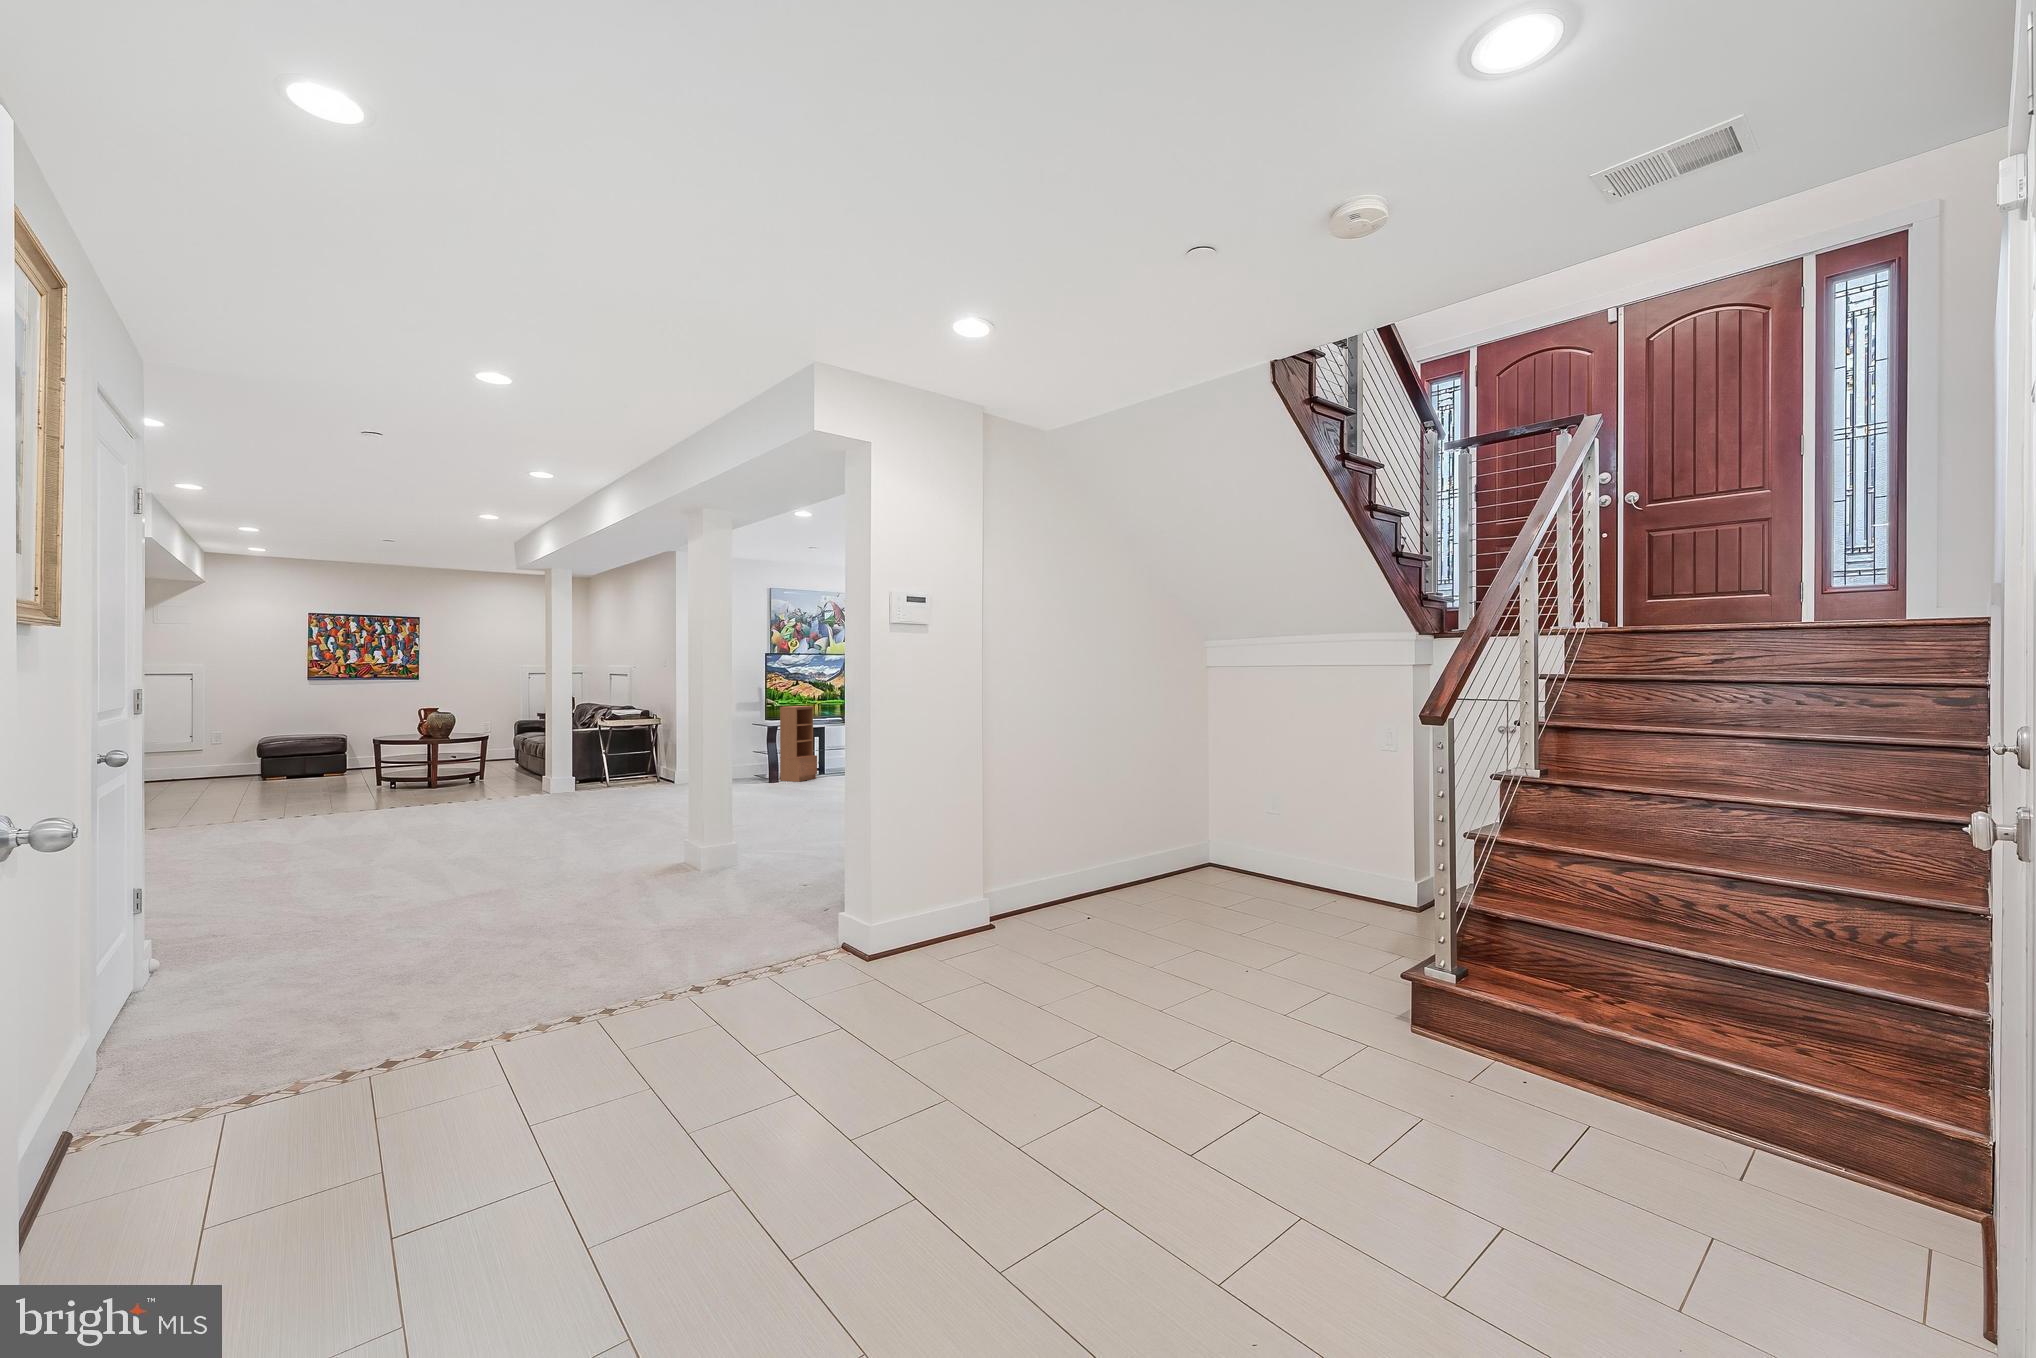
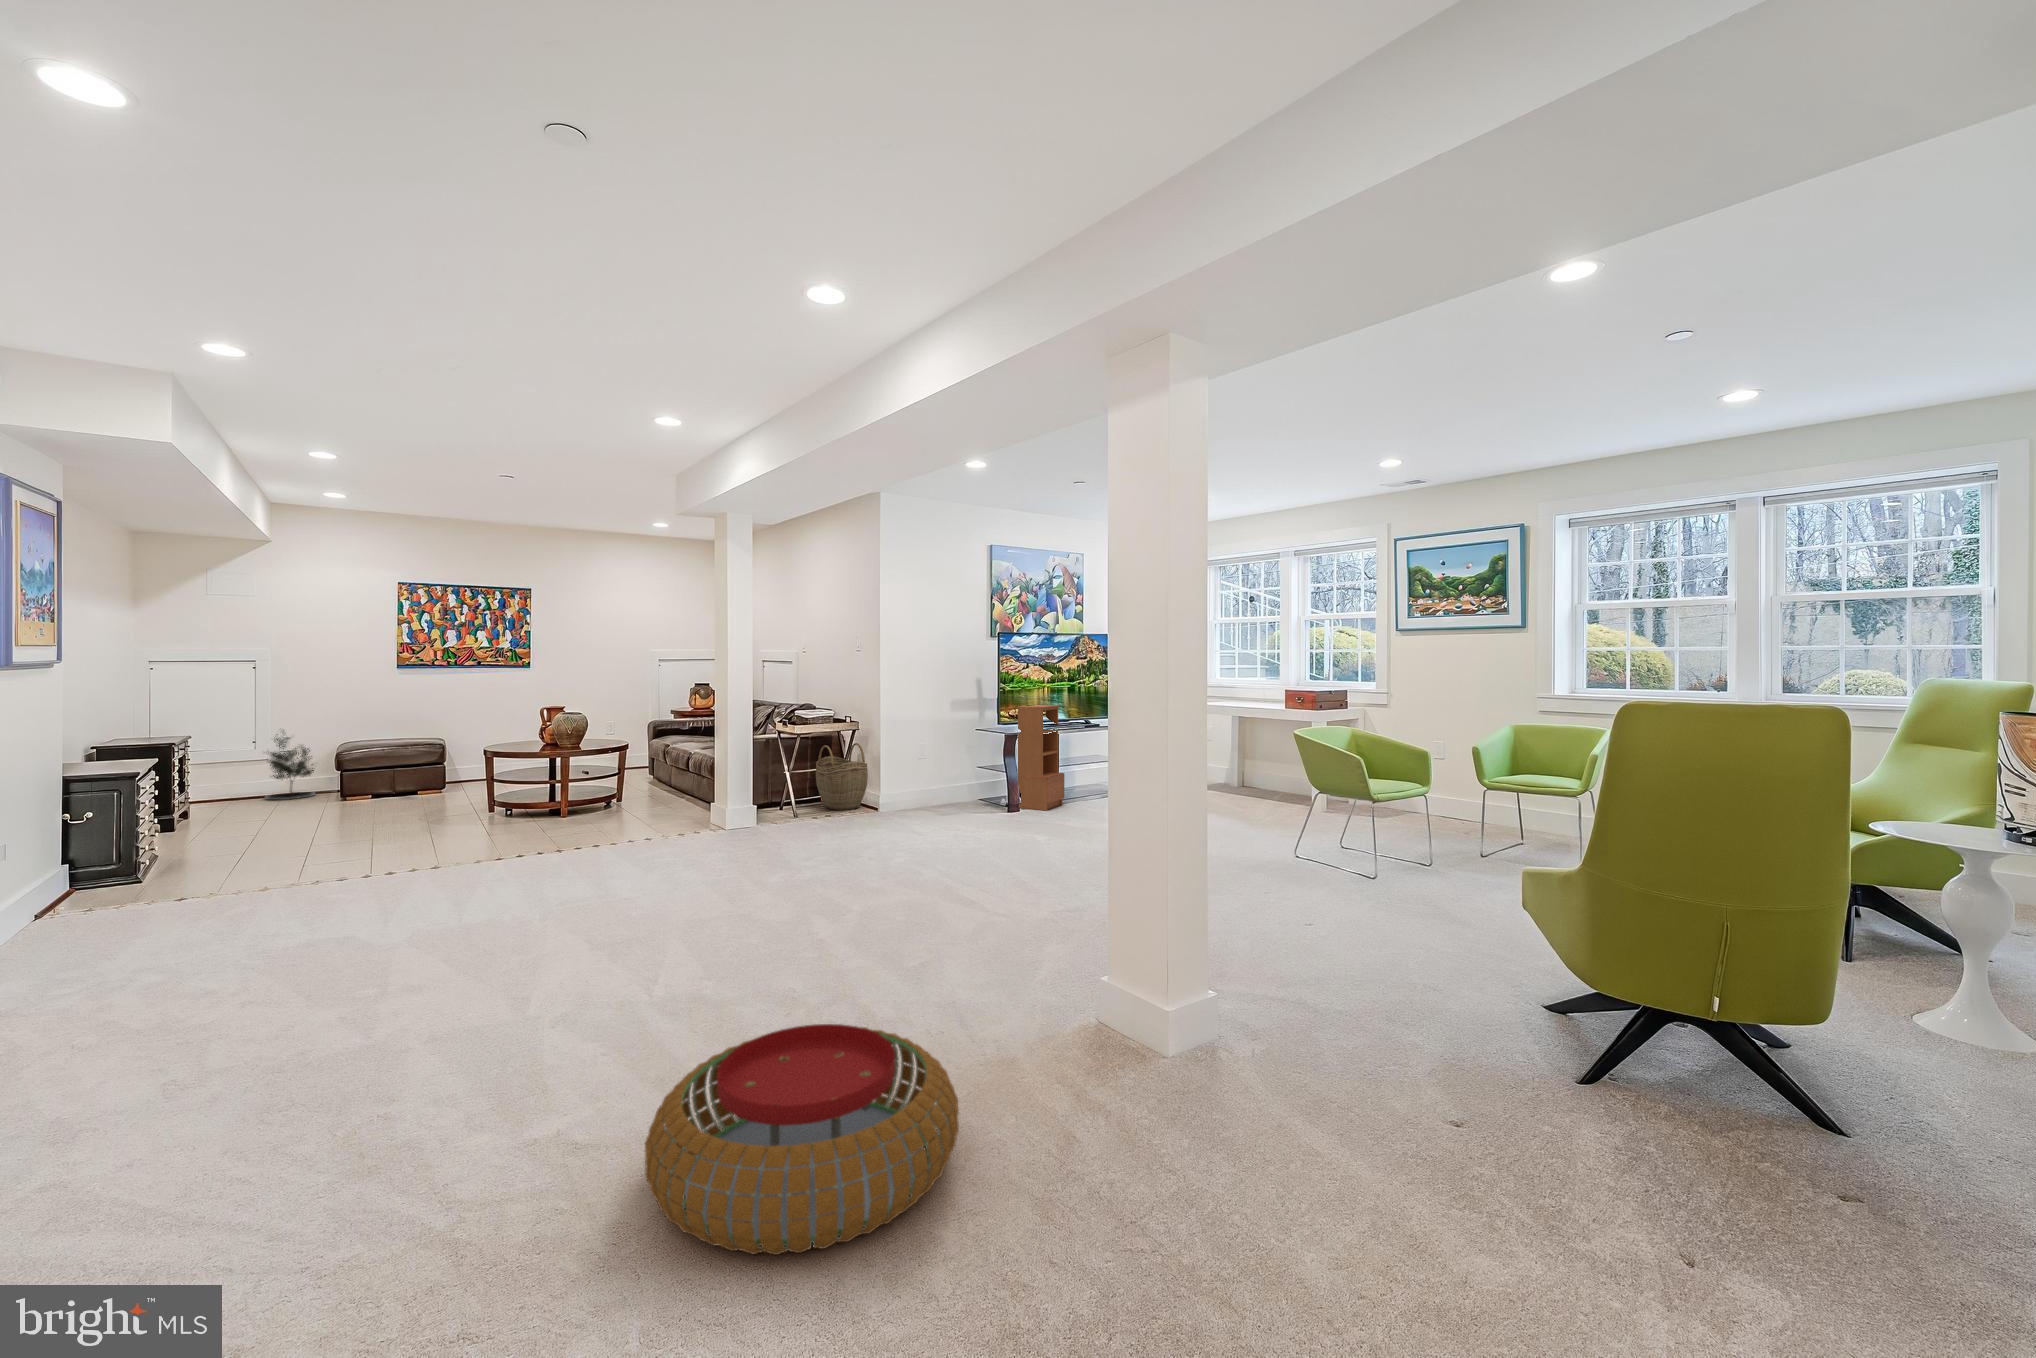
potted tree: none [198,726,243,781] -> present [265,736,315,800]
woven basket: none [631,734,669,783] -> present [816,743,868,810]
pouf: none [428,834,578,900] -> present [645,1024,959,1255]

